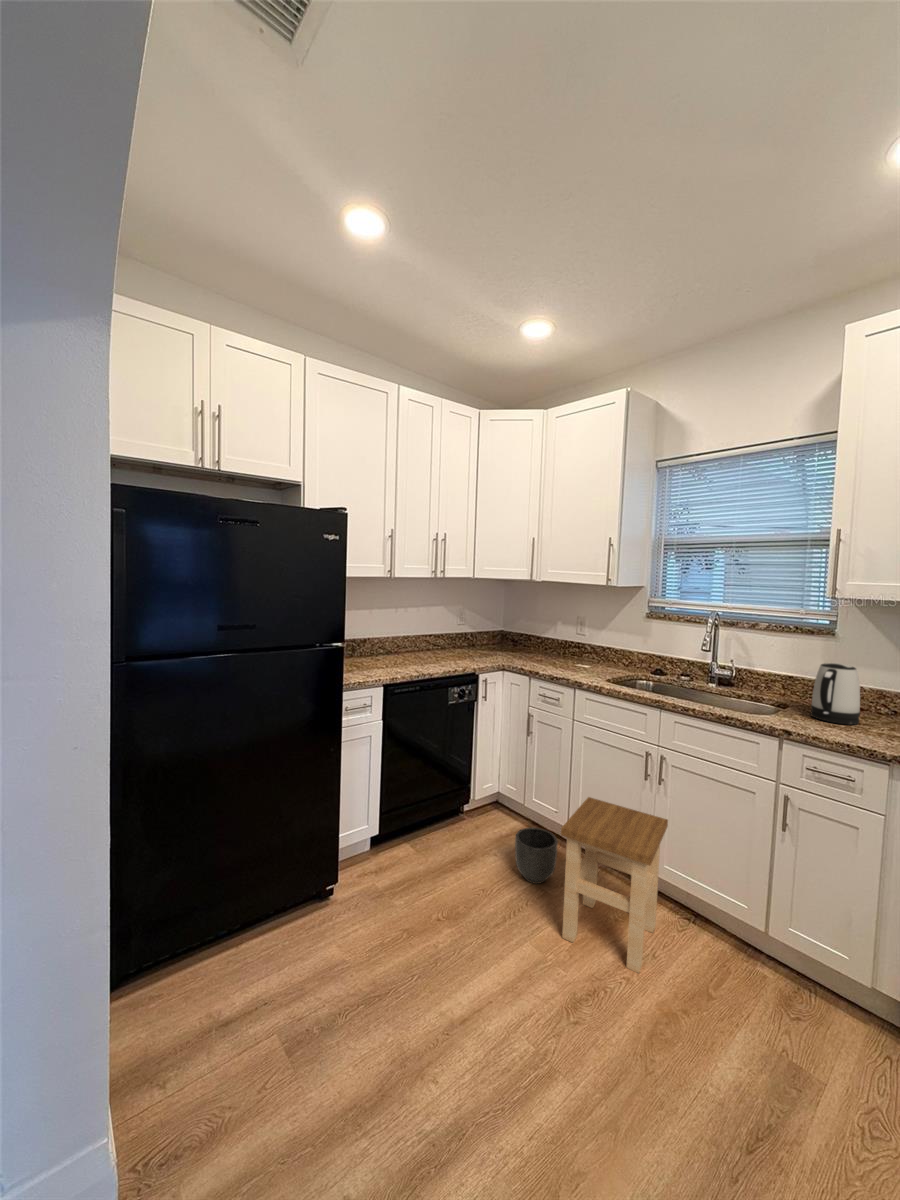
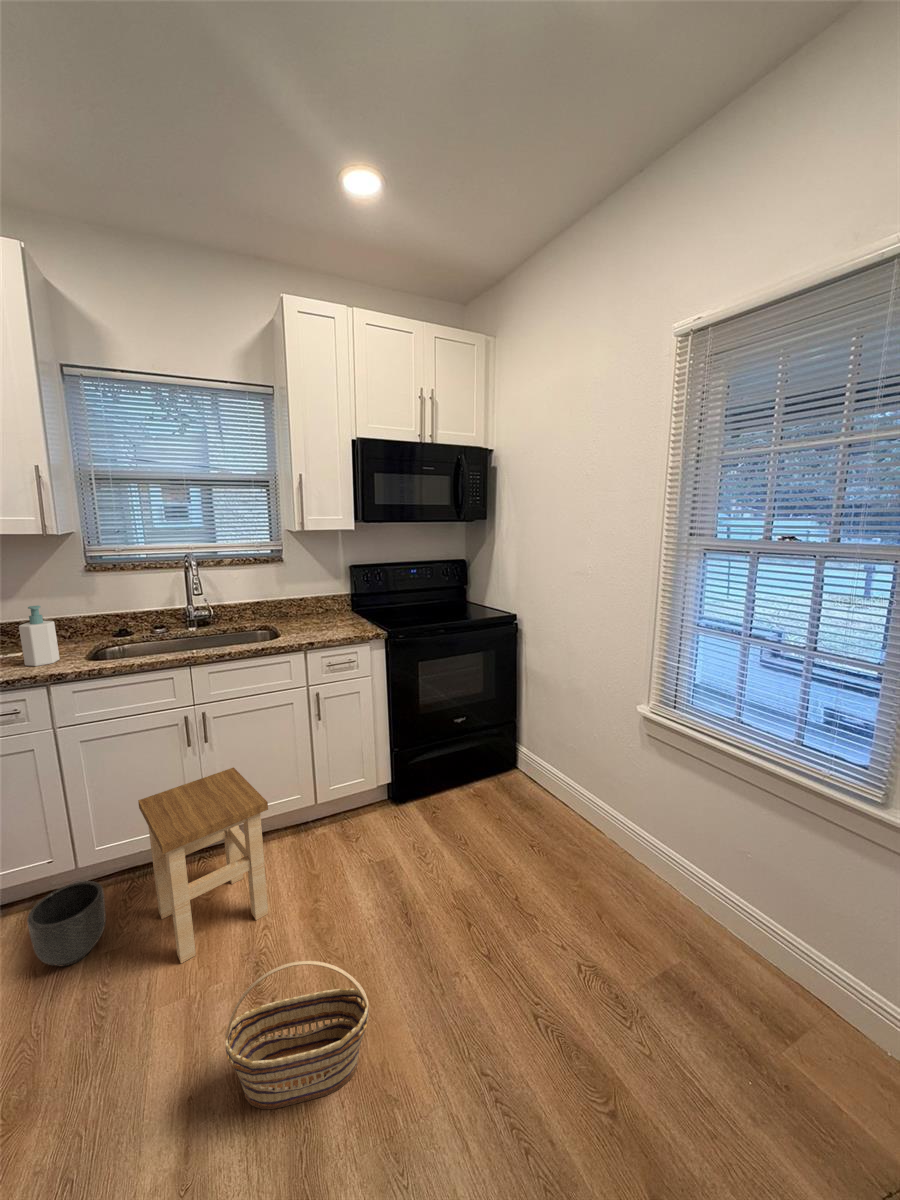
soap bottle: none [578,635,598,678] -> present [19,606,60,666]
kettle: present [811,663,860,725] -> none [298,583,329,629]
basket: none [495,954,589,1139] -> present [225,961,369,1109]

